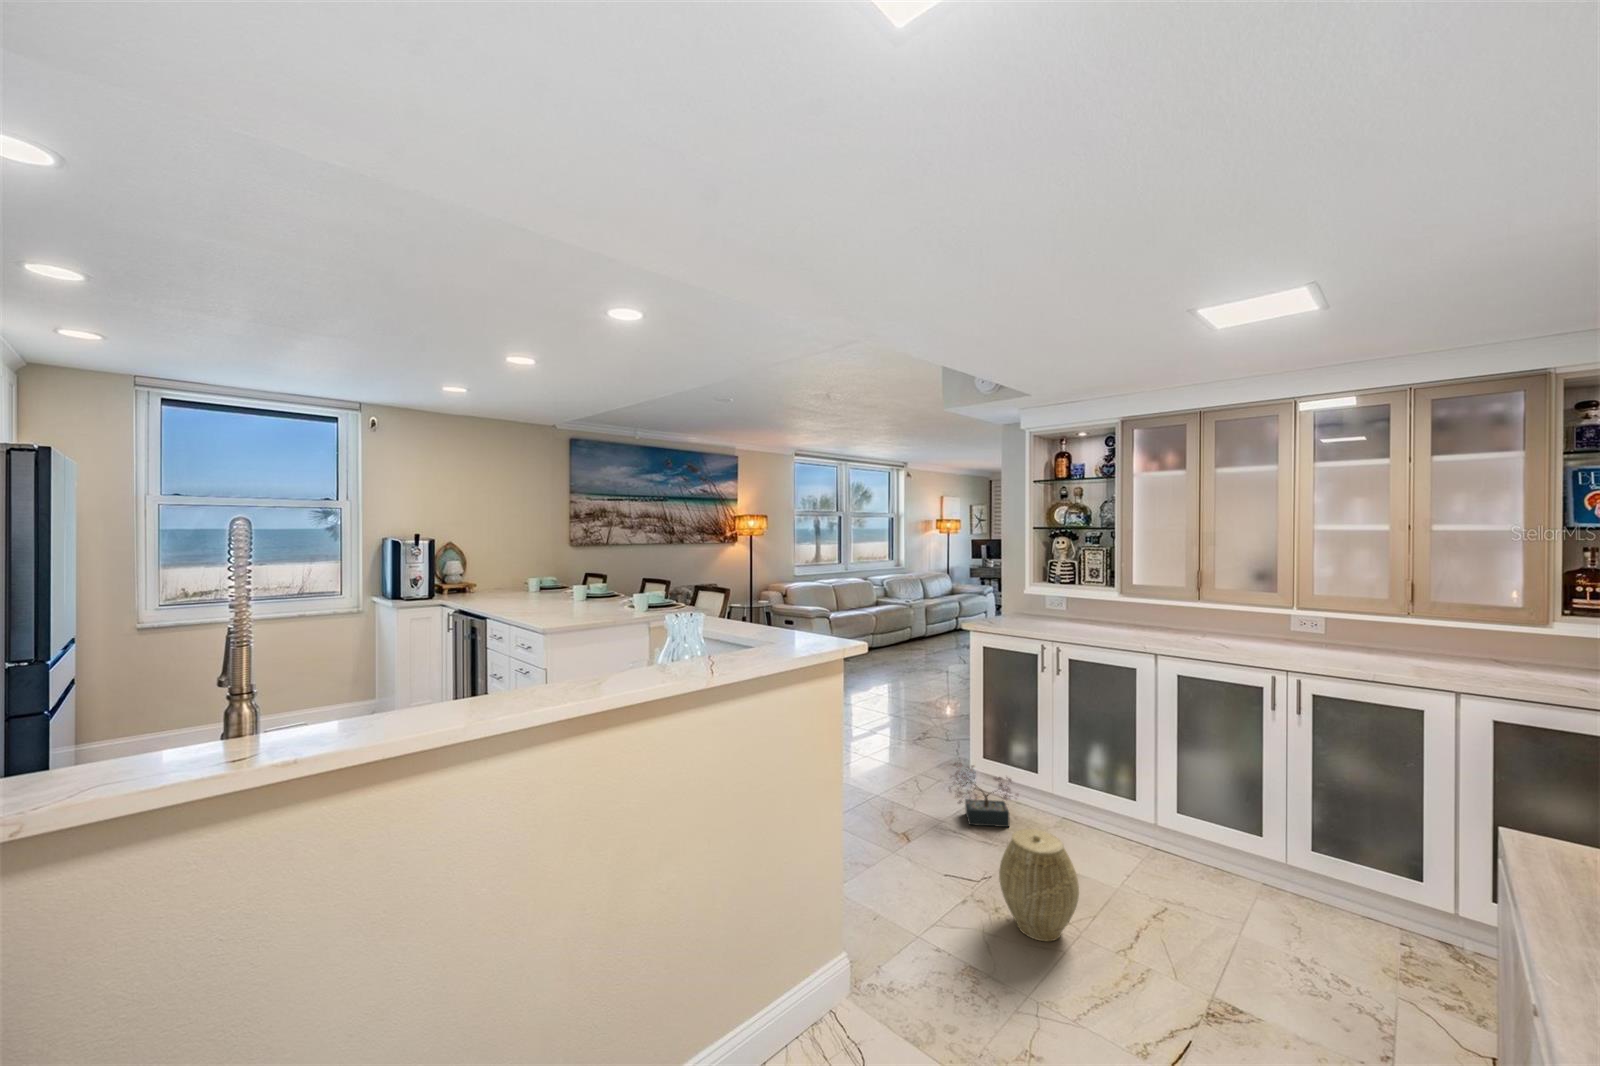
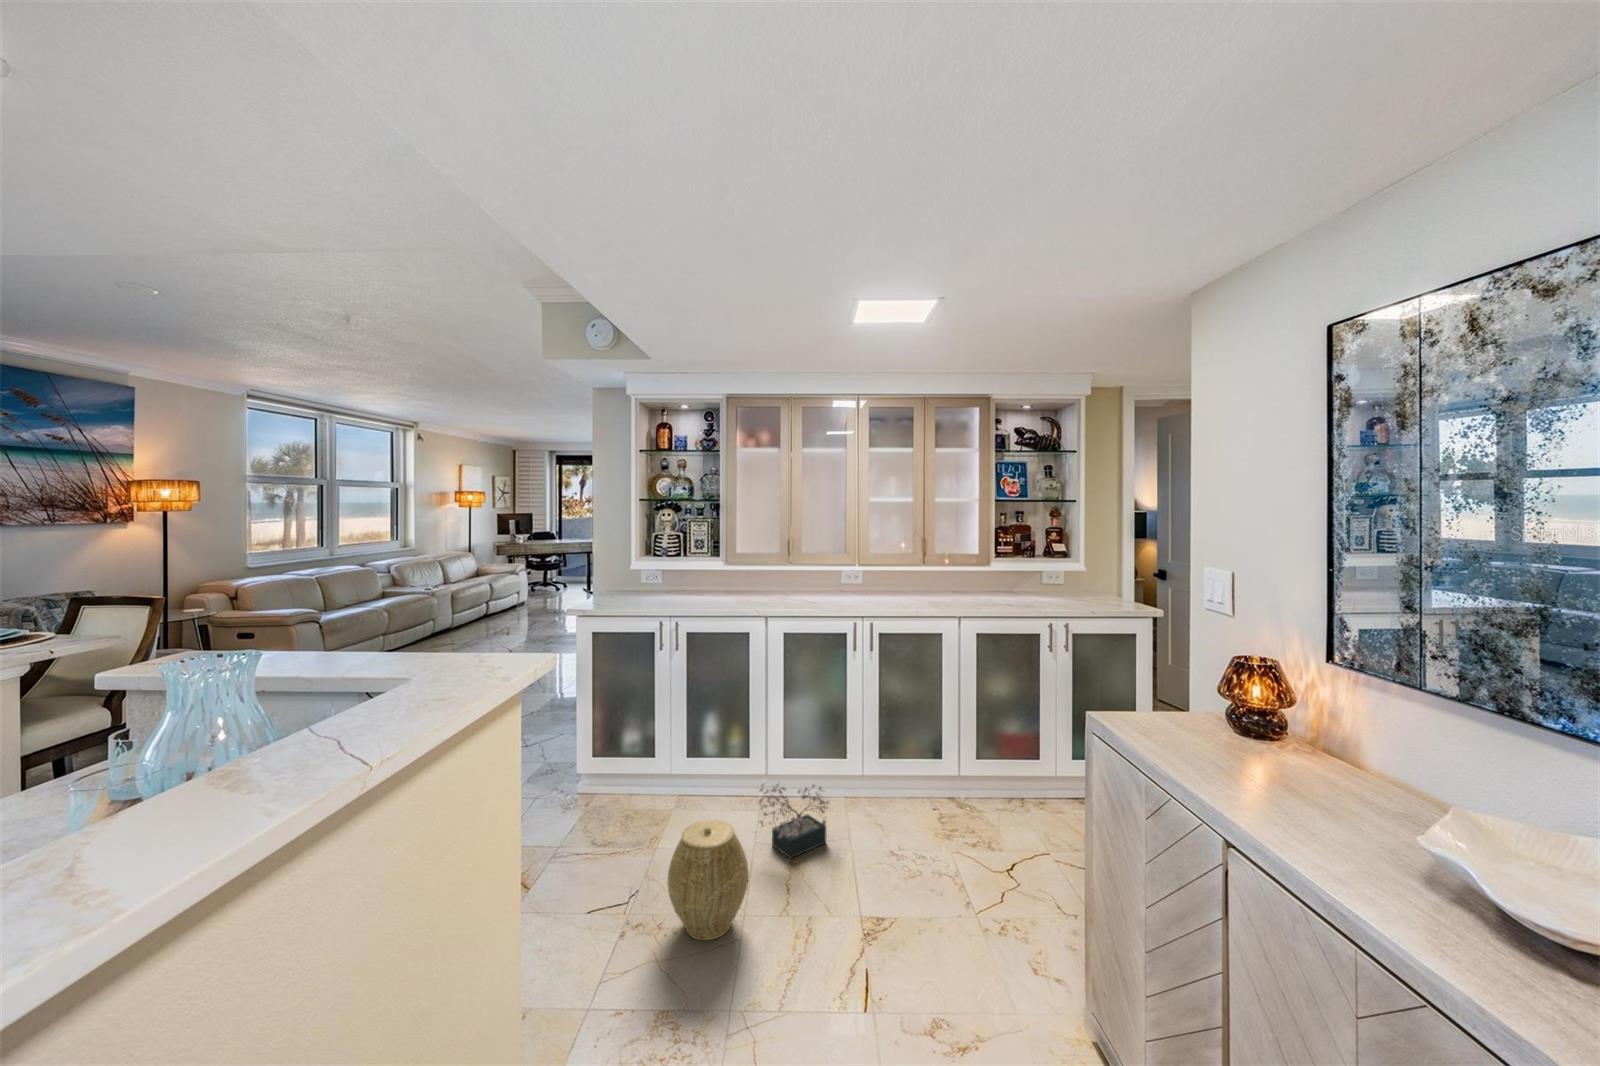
decorative plant: present [949,763,1019,827] -> present [759,784,829,858]

